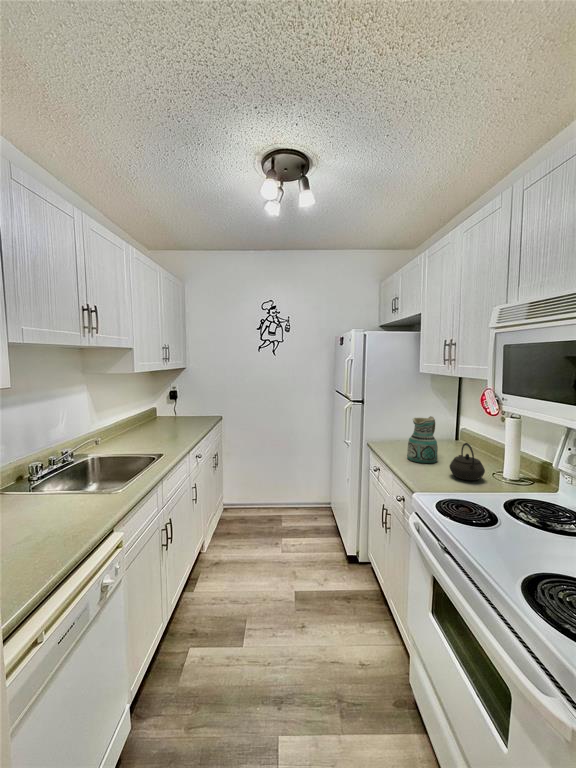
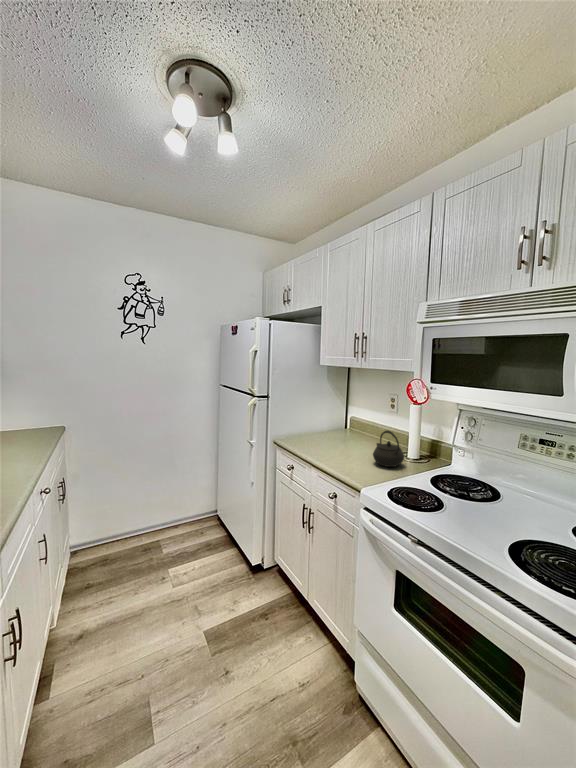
ceramic pitcher: present [407,416,438,463] -> none [323,407,352,455]

